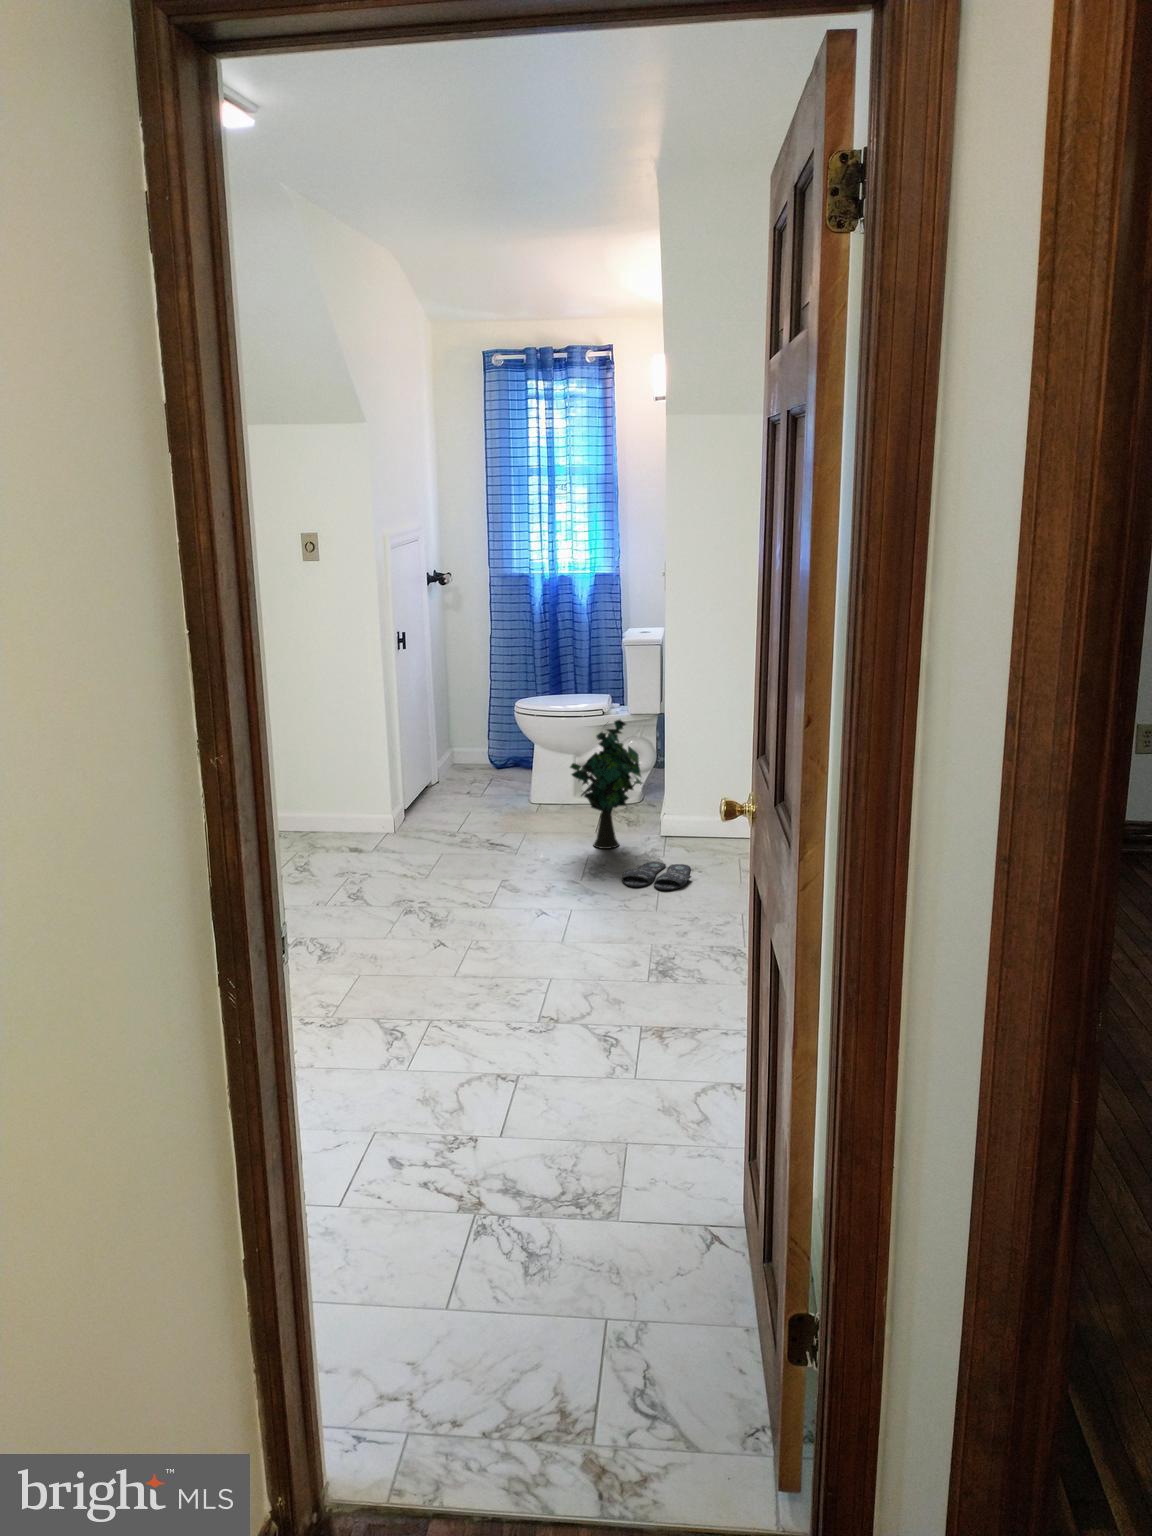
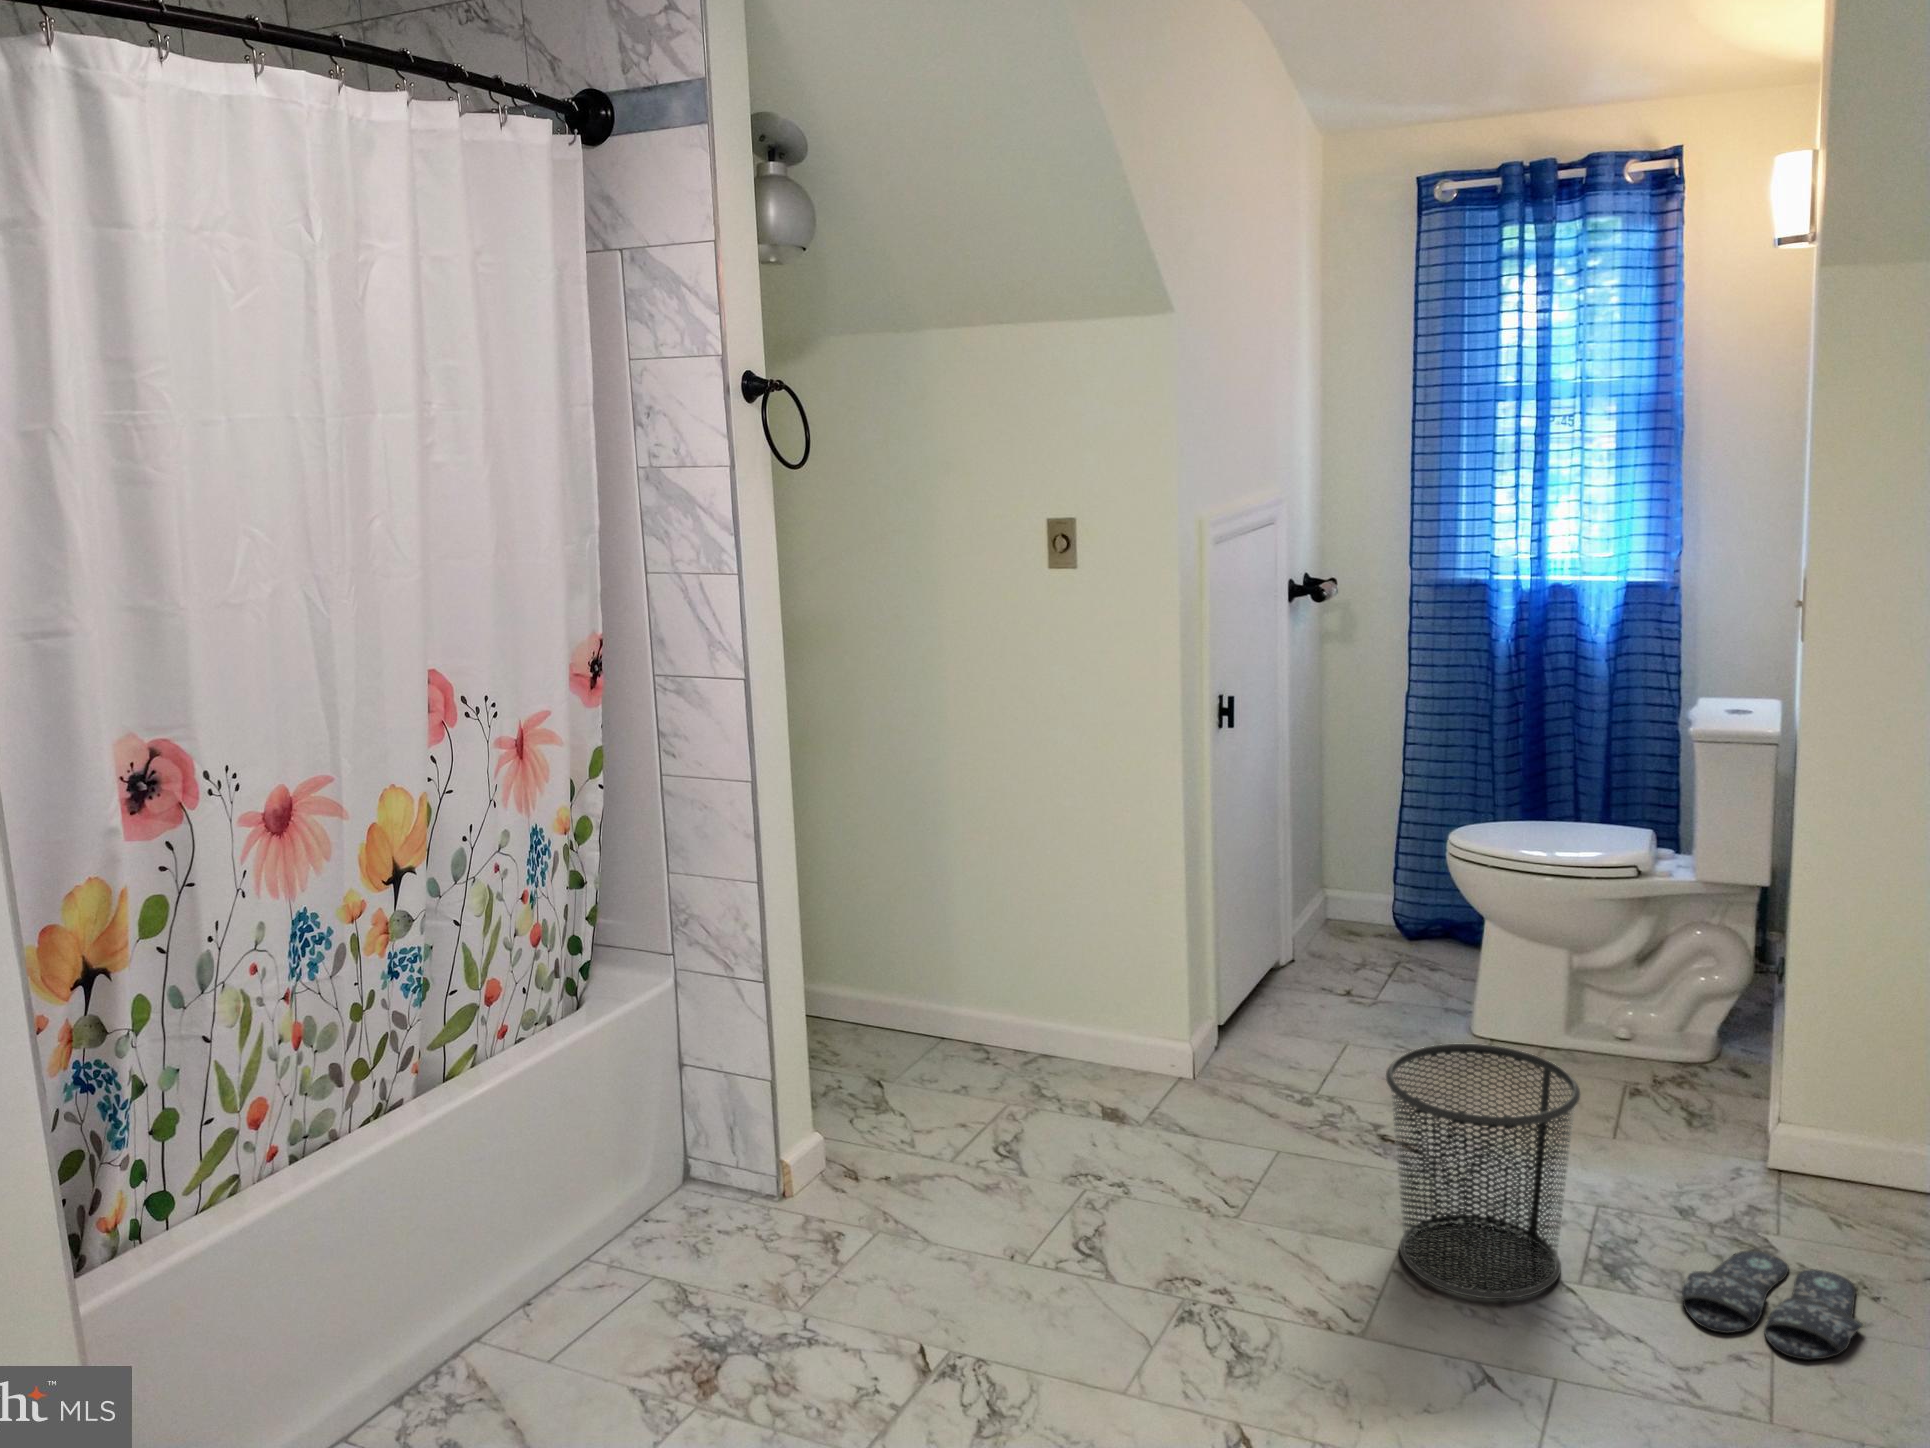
decorative plant: present [570,720,642,849] -> none [1560,916,1735,1190]
waste bin: none [493,782,577,890] -> present [1386,1043,1580,1299]

